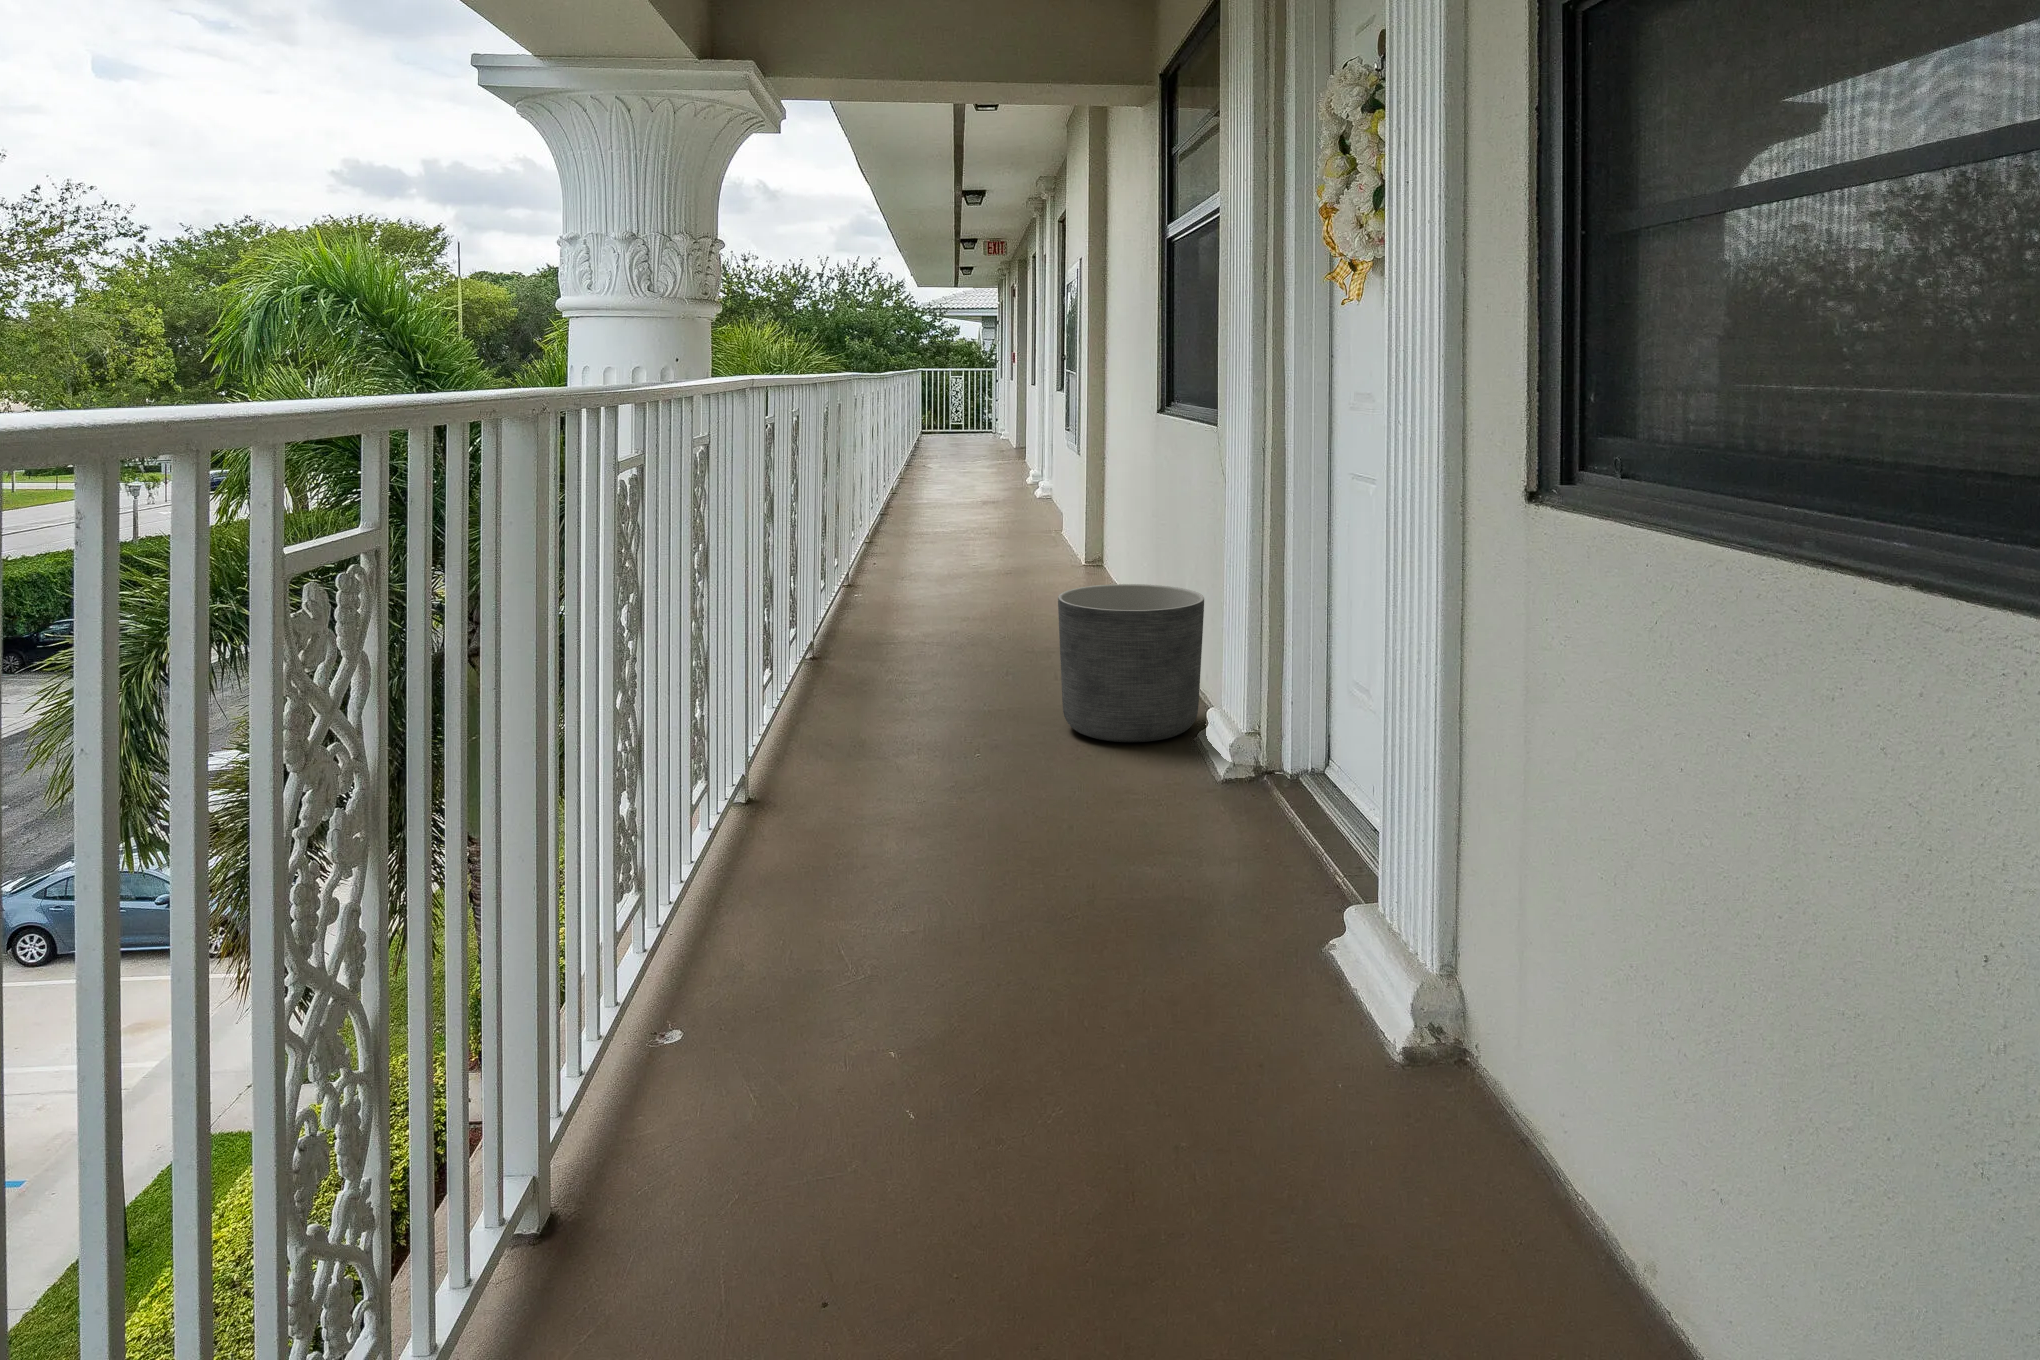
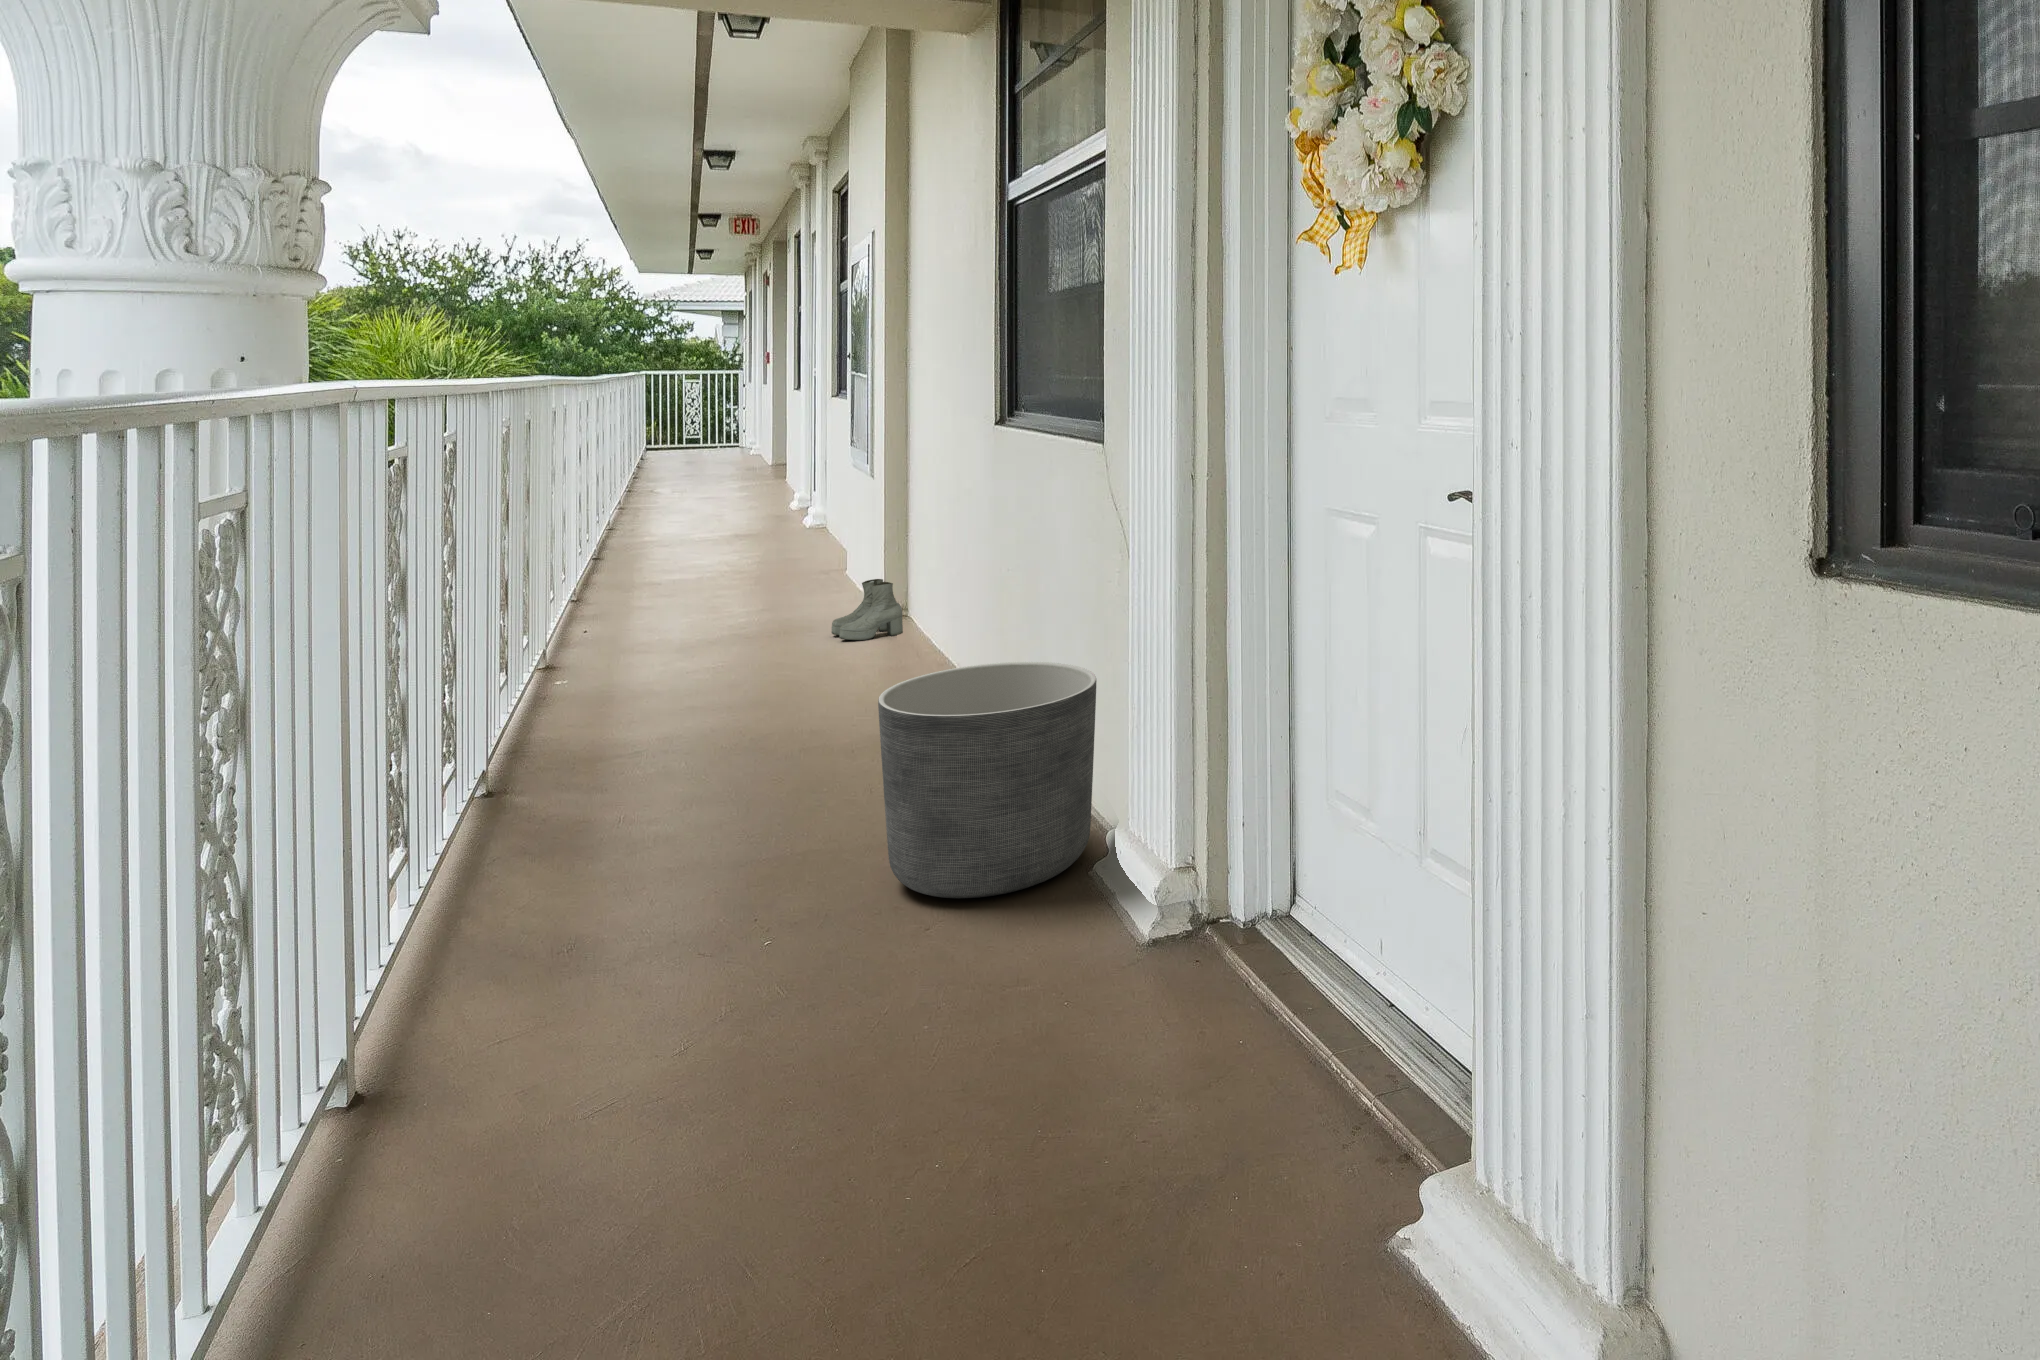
boots: none [1042,536,1093,583] -> present [831,579,903,640]

